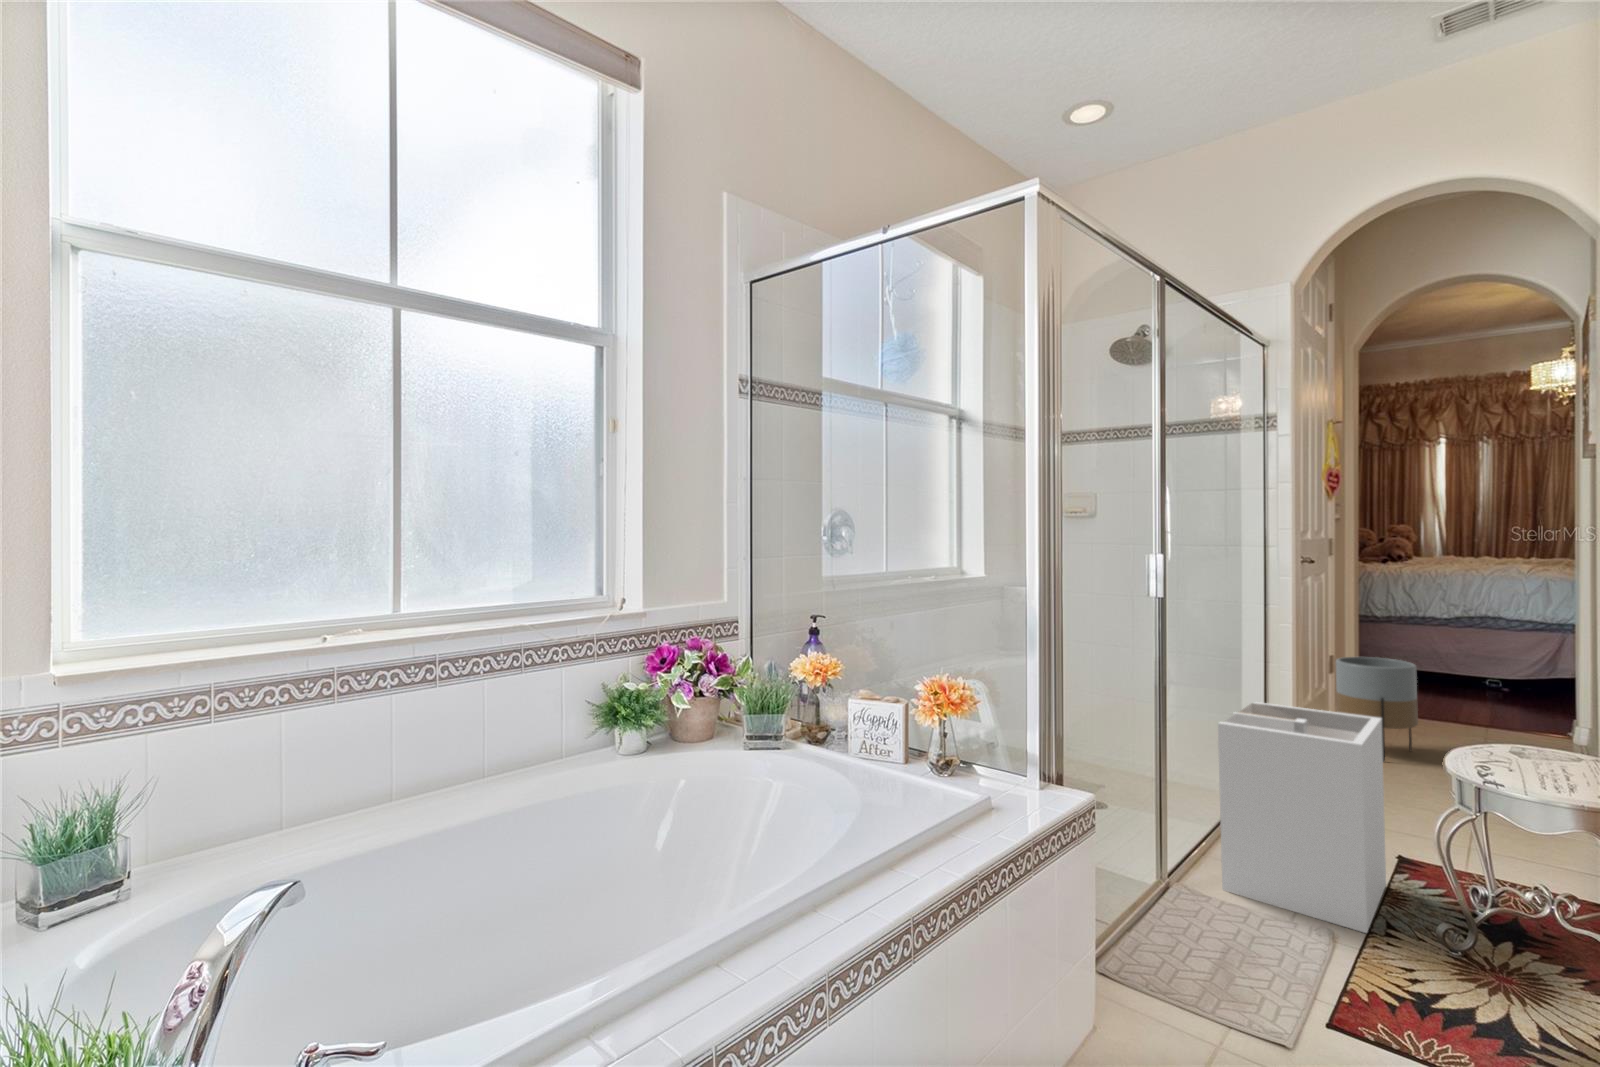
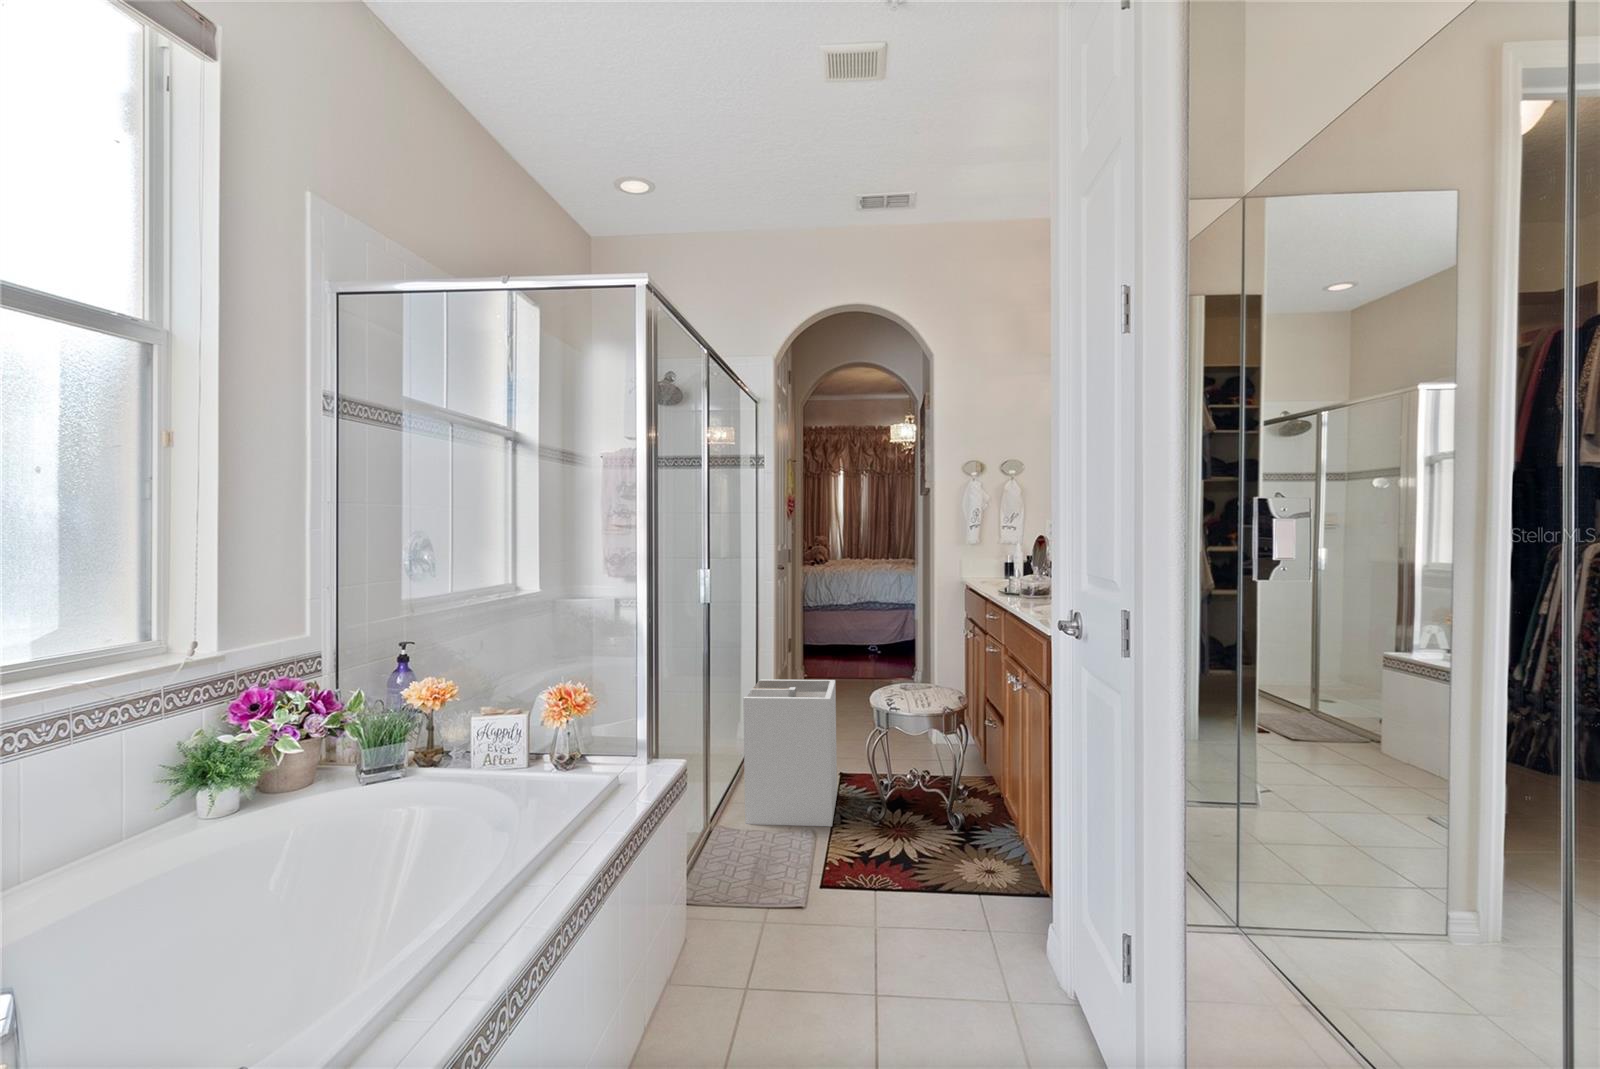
planter: present [1336,657,1418,762] -> none [793,638,840,714]

